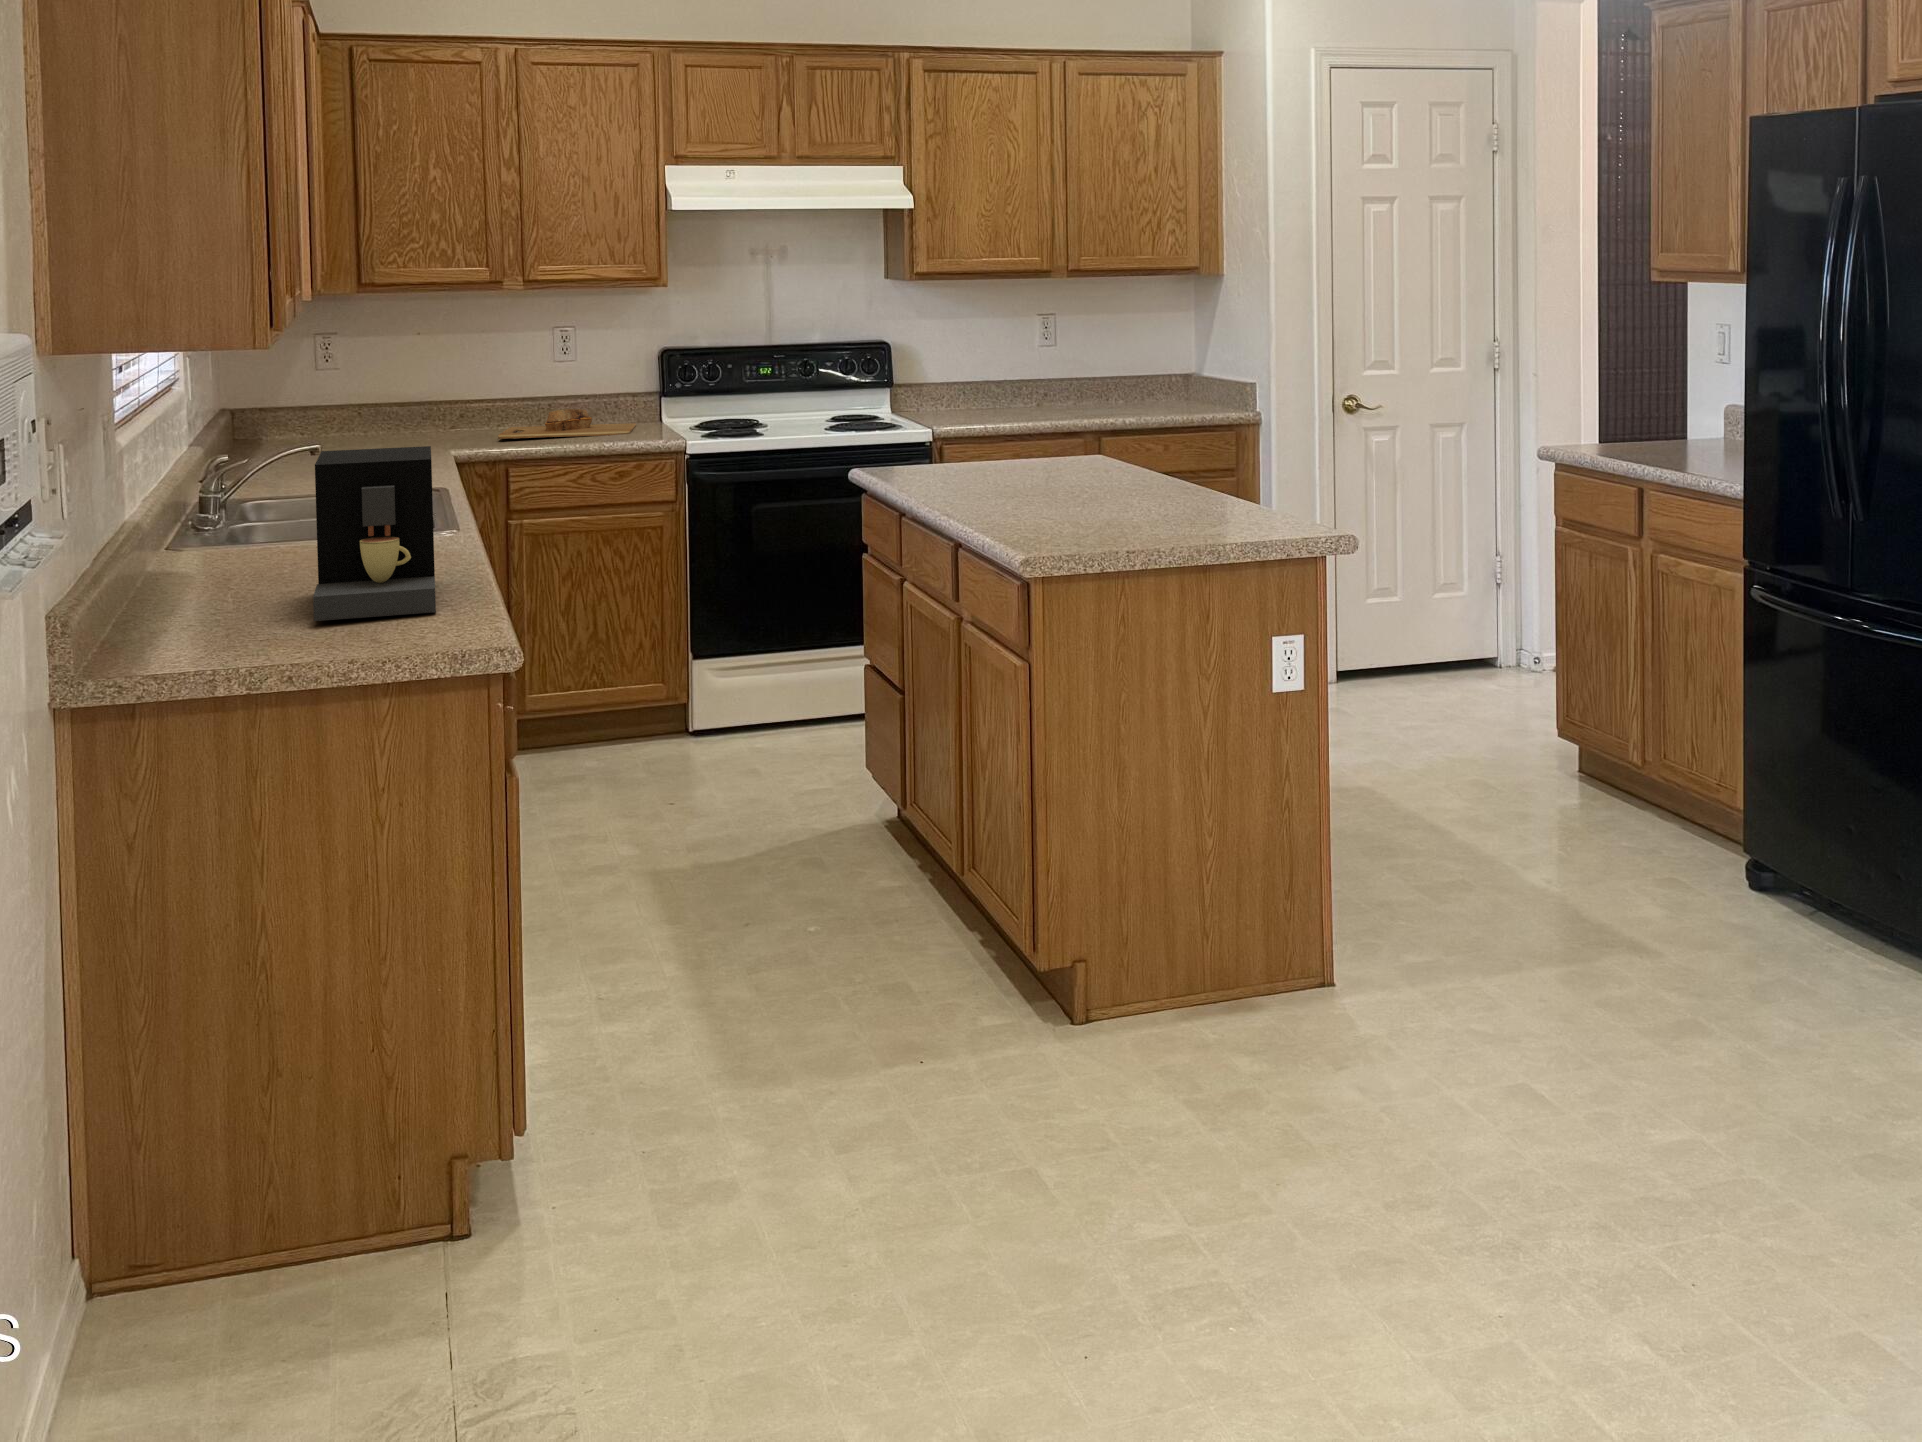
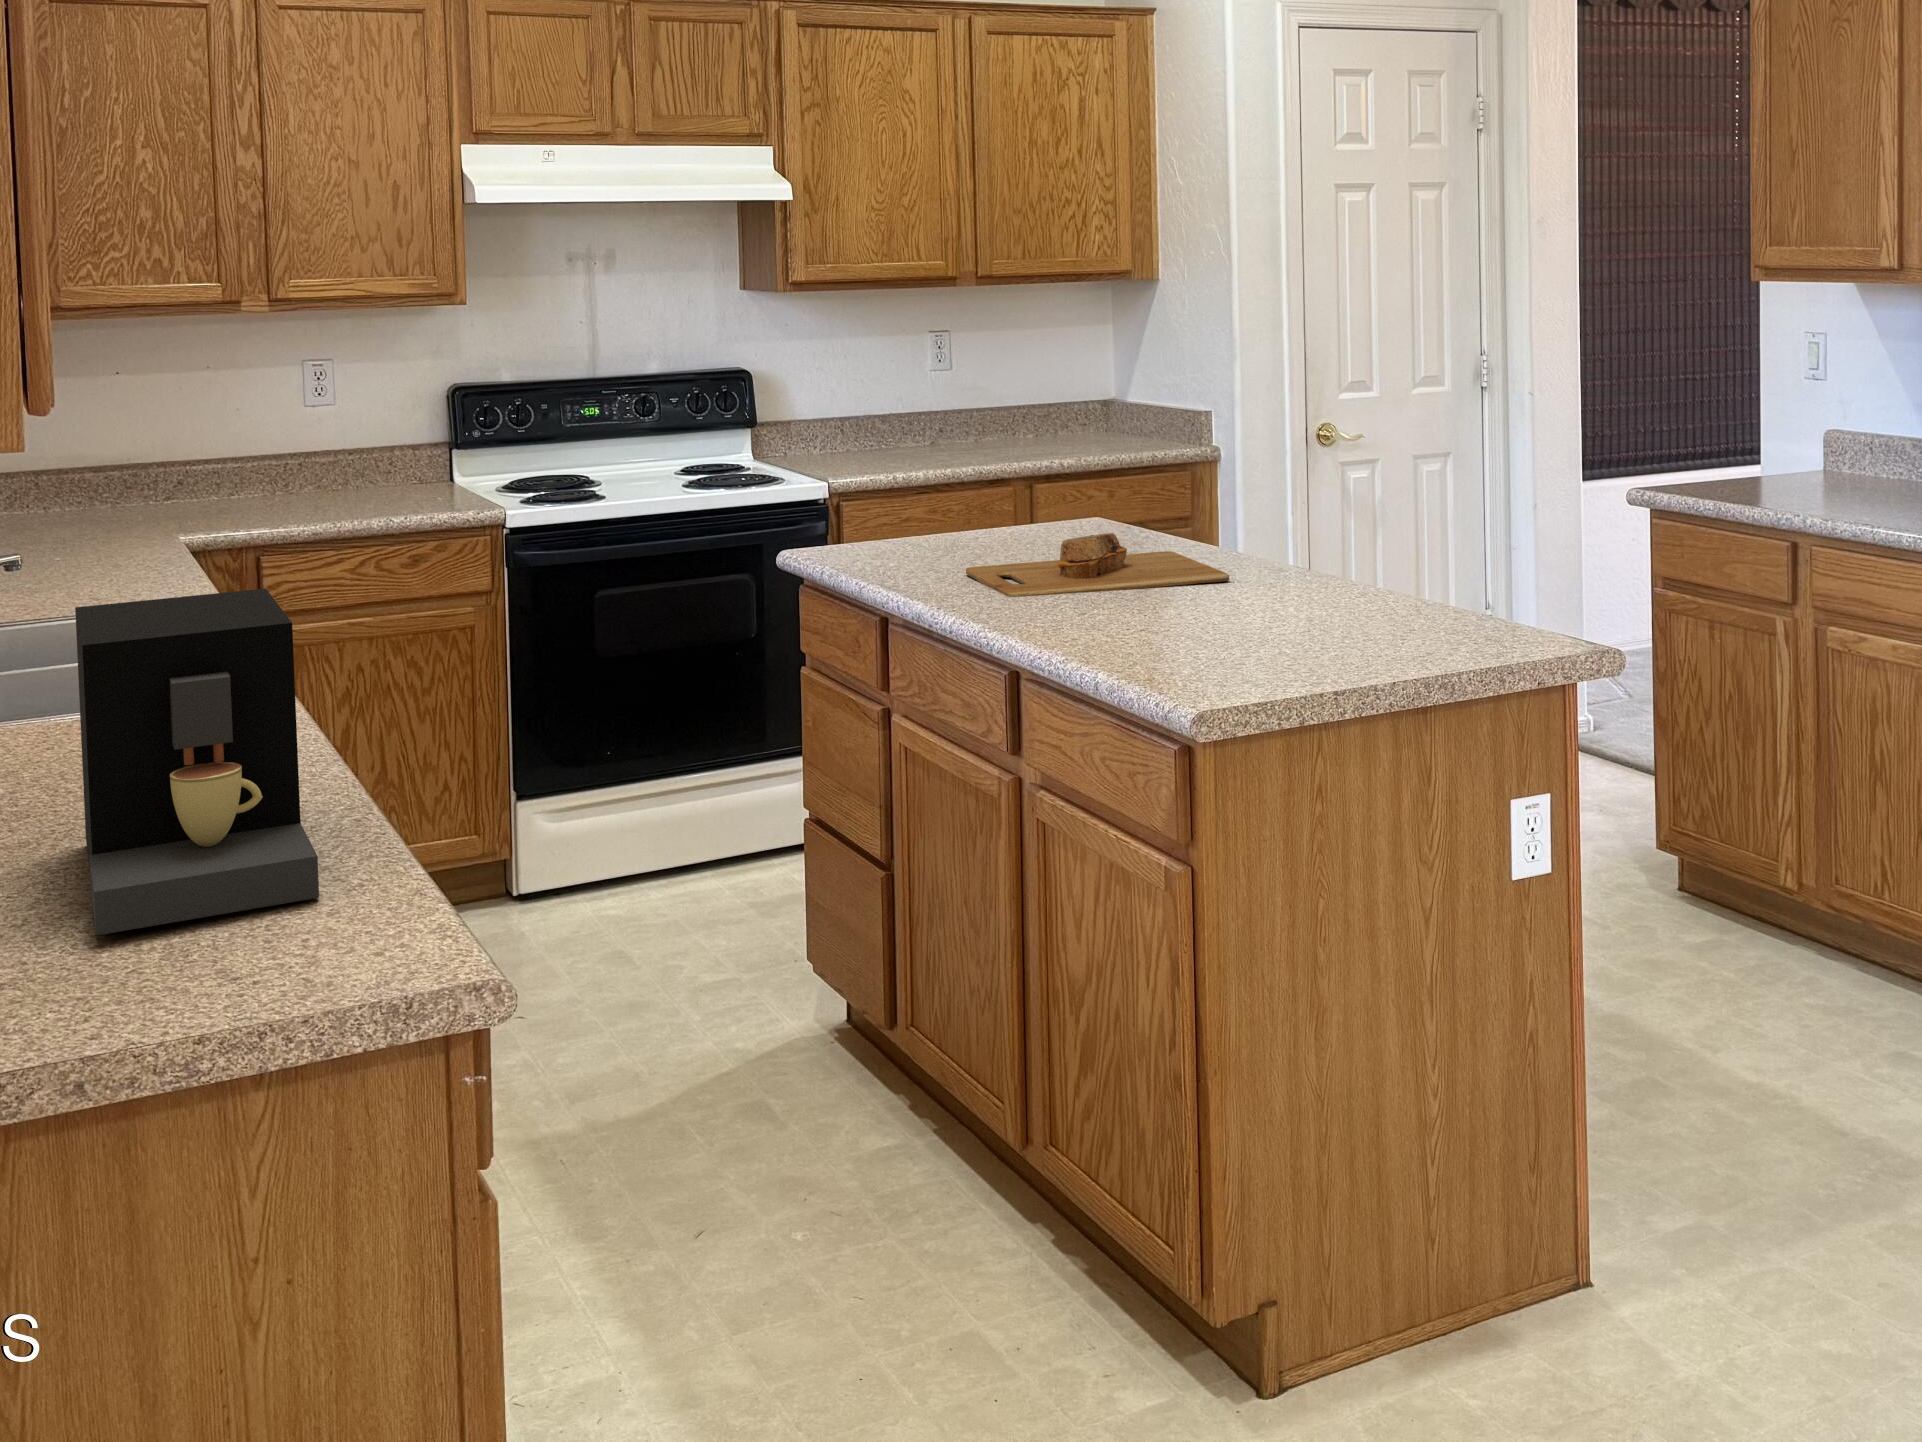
cutting board: present [498,409,636,439] -> present [966,533,1229,597]

